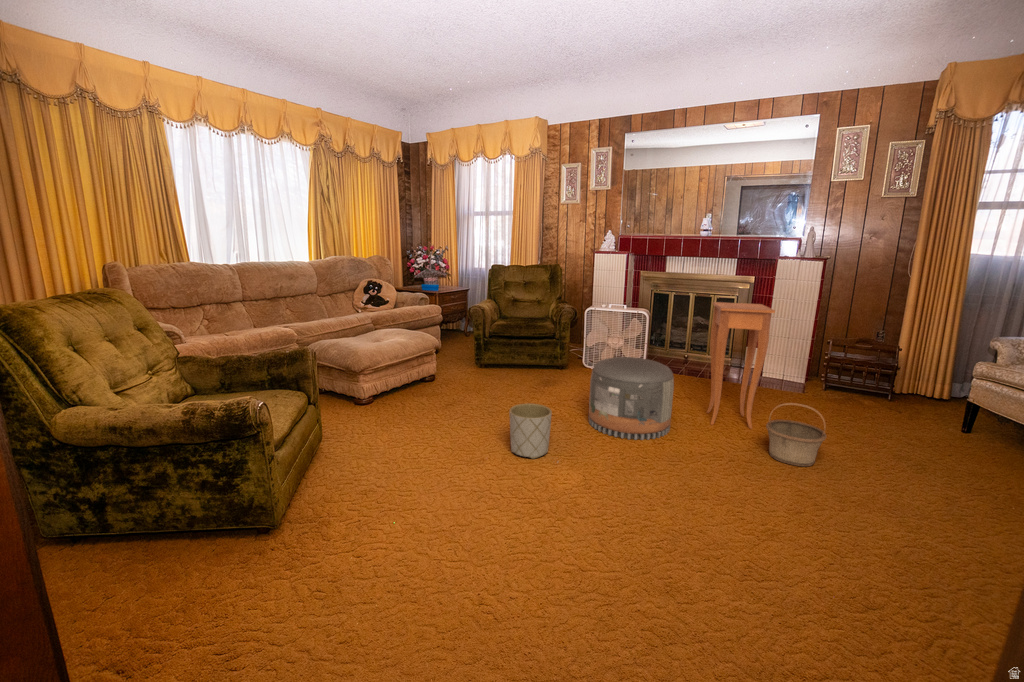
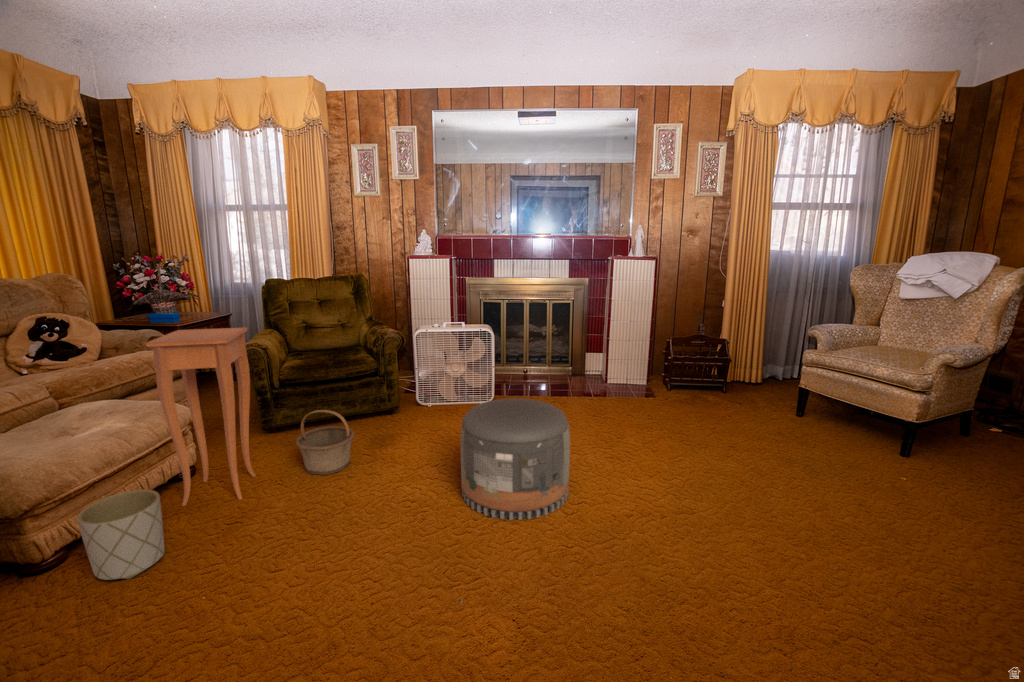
side table: present [707,302,775,428] -> present [146,327,256,506]
planter: present [509,403,552,459] -> present [77,489,165,580]
basket: present [766,403,826,466] -> present [296,410,354,475]

